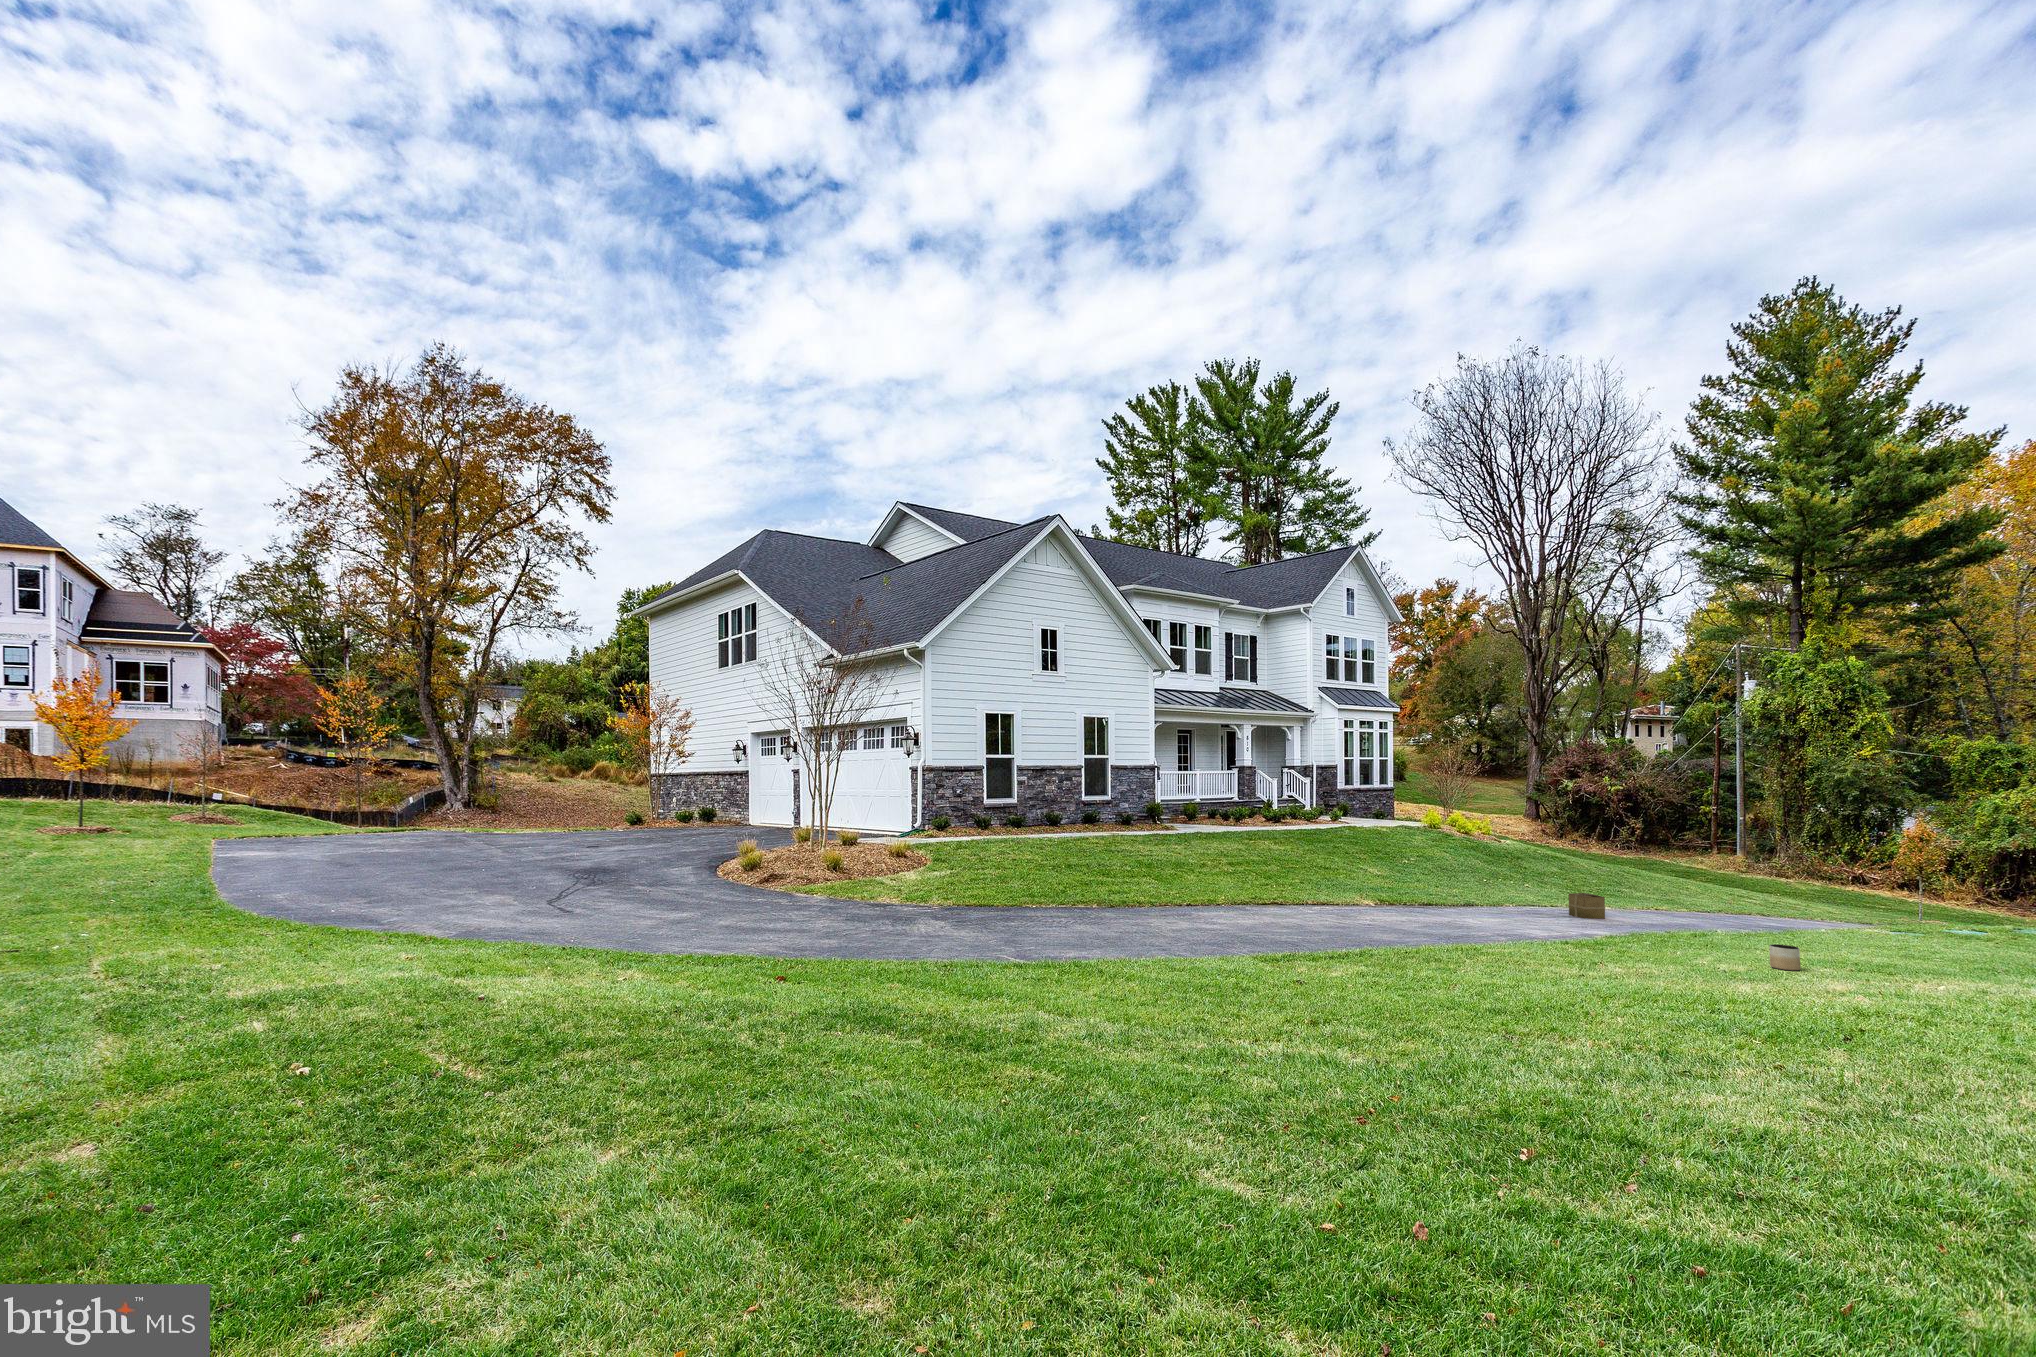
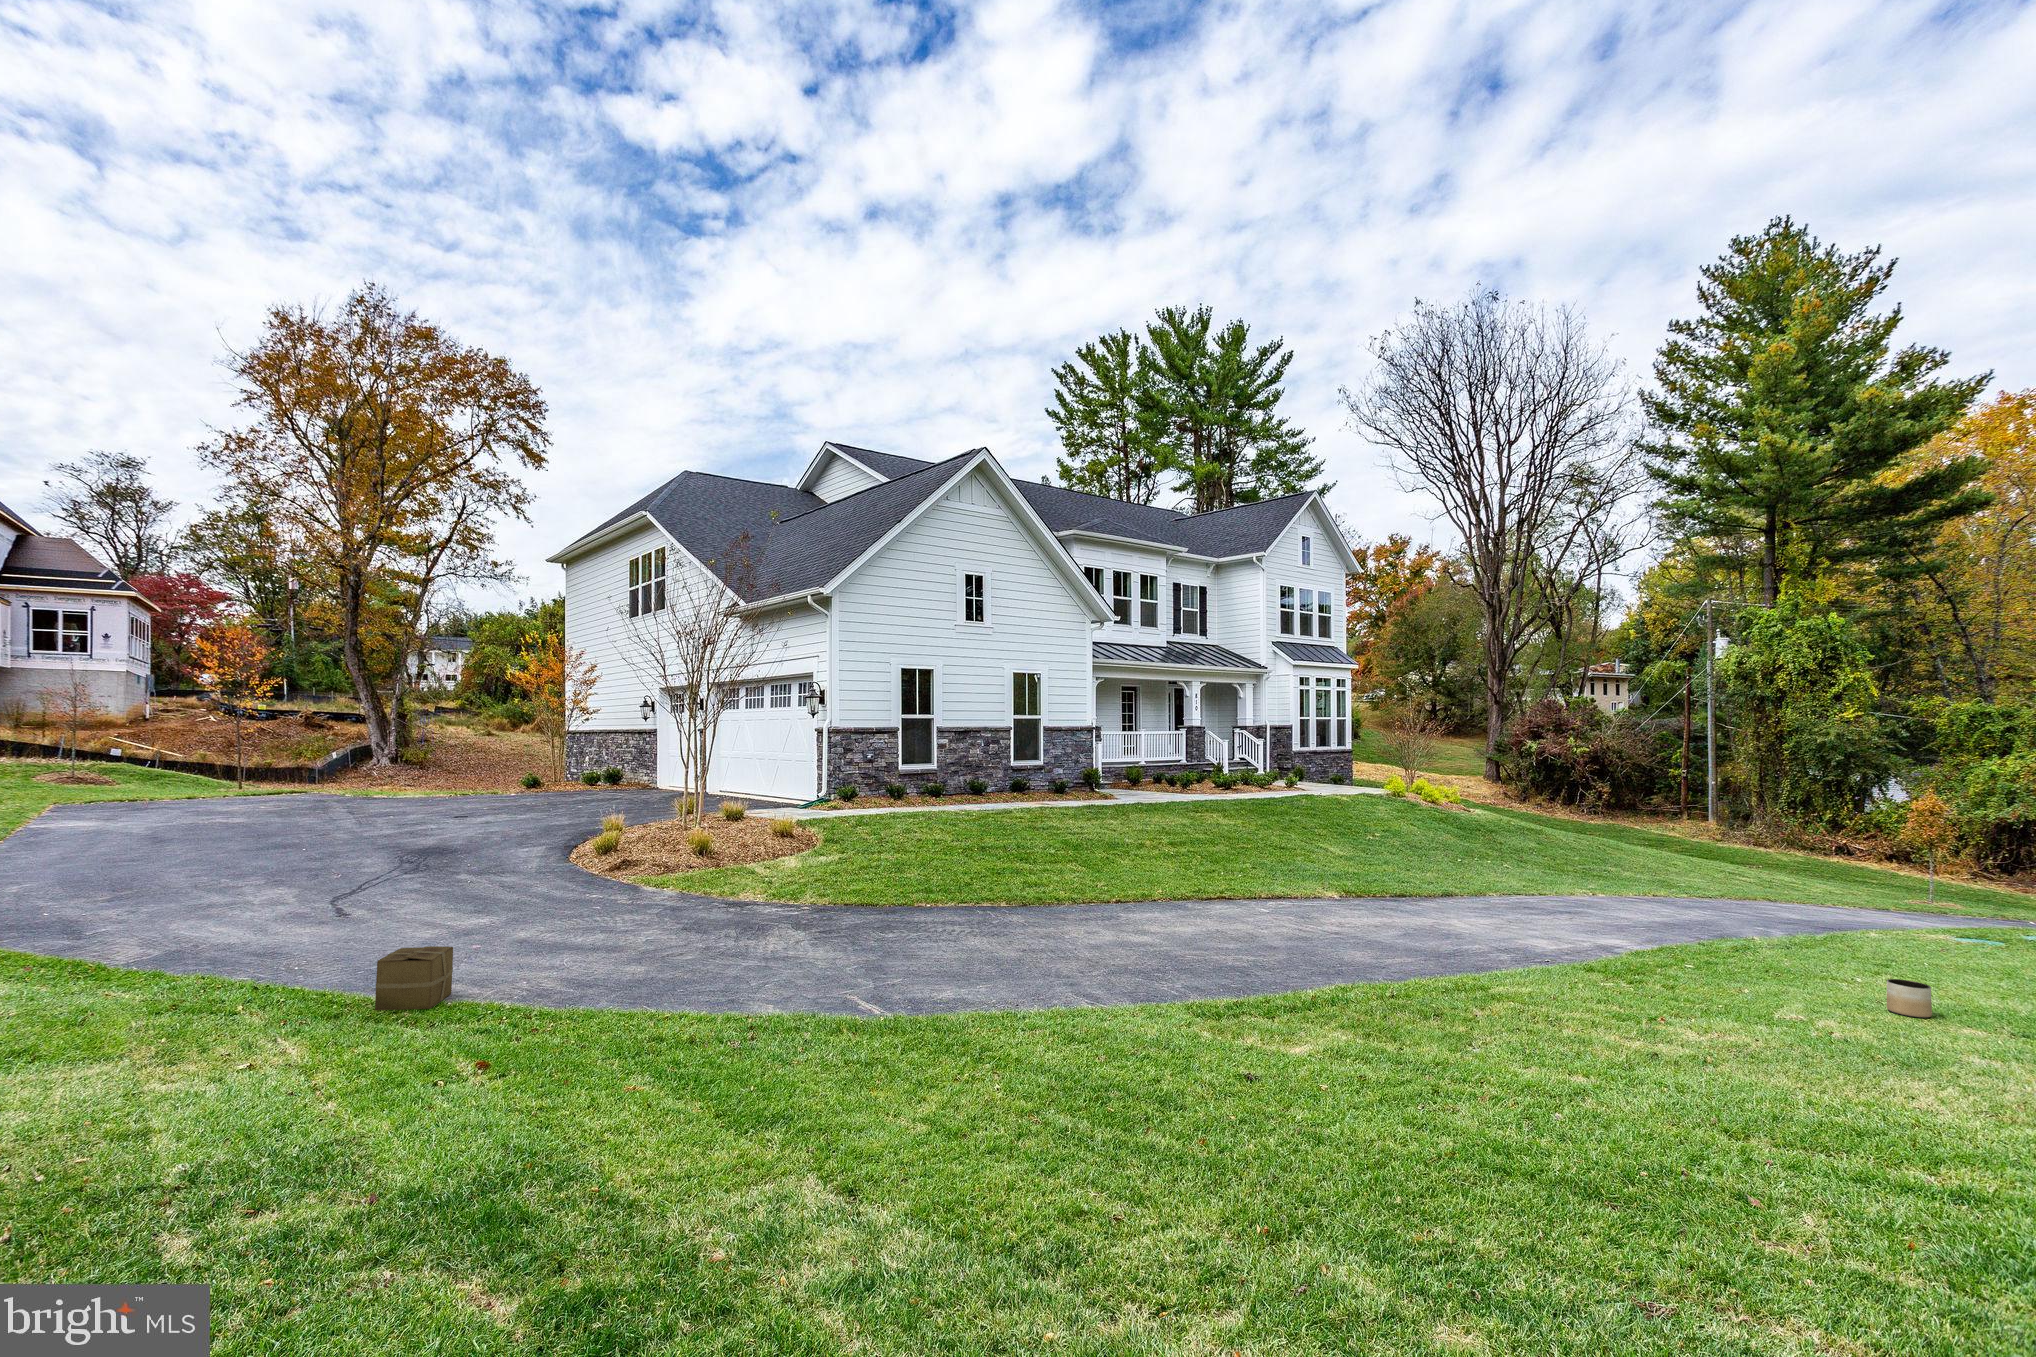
cardboard box: present [1569,893,1605,919] -> present [375,946,453,1010]

